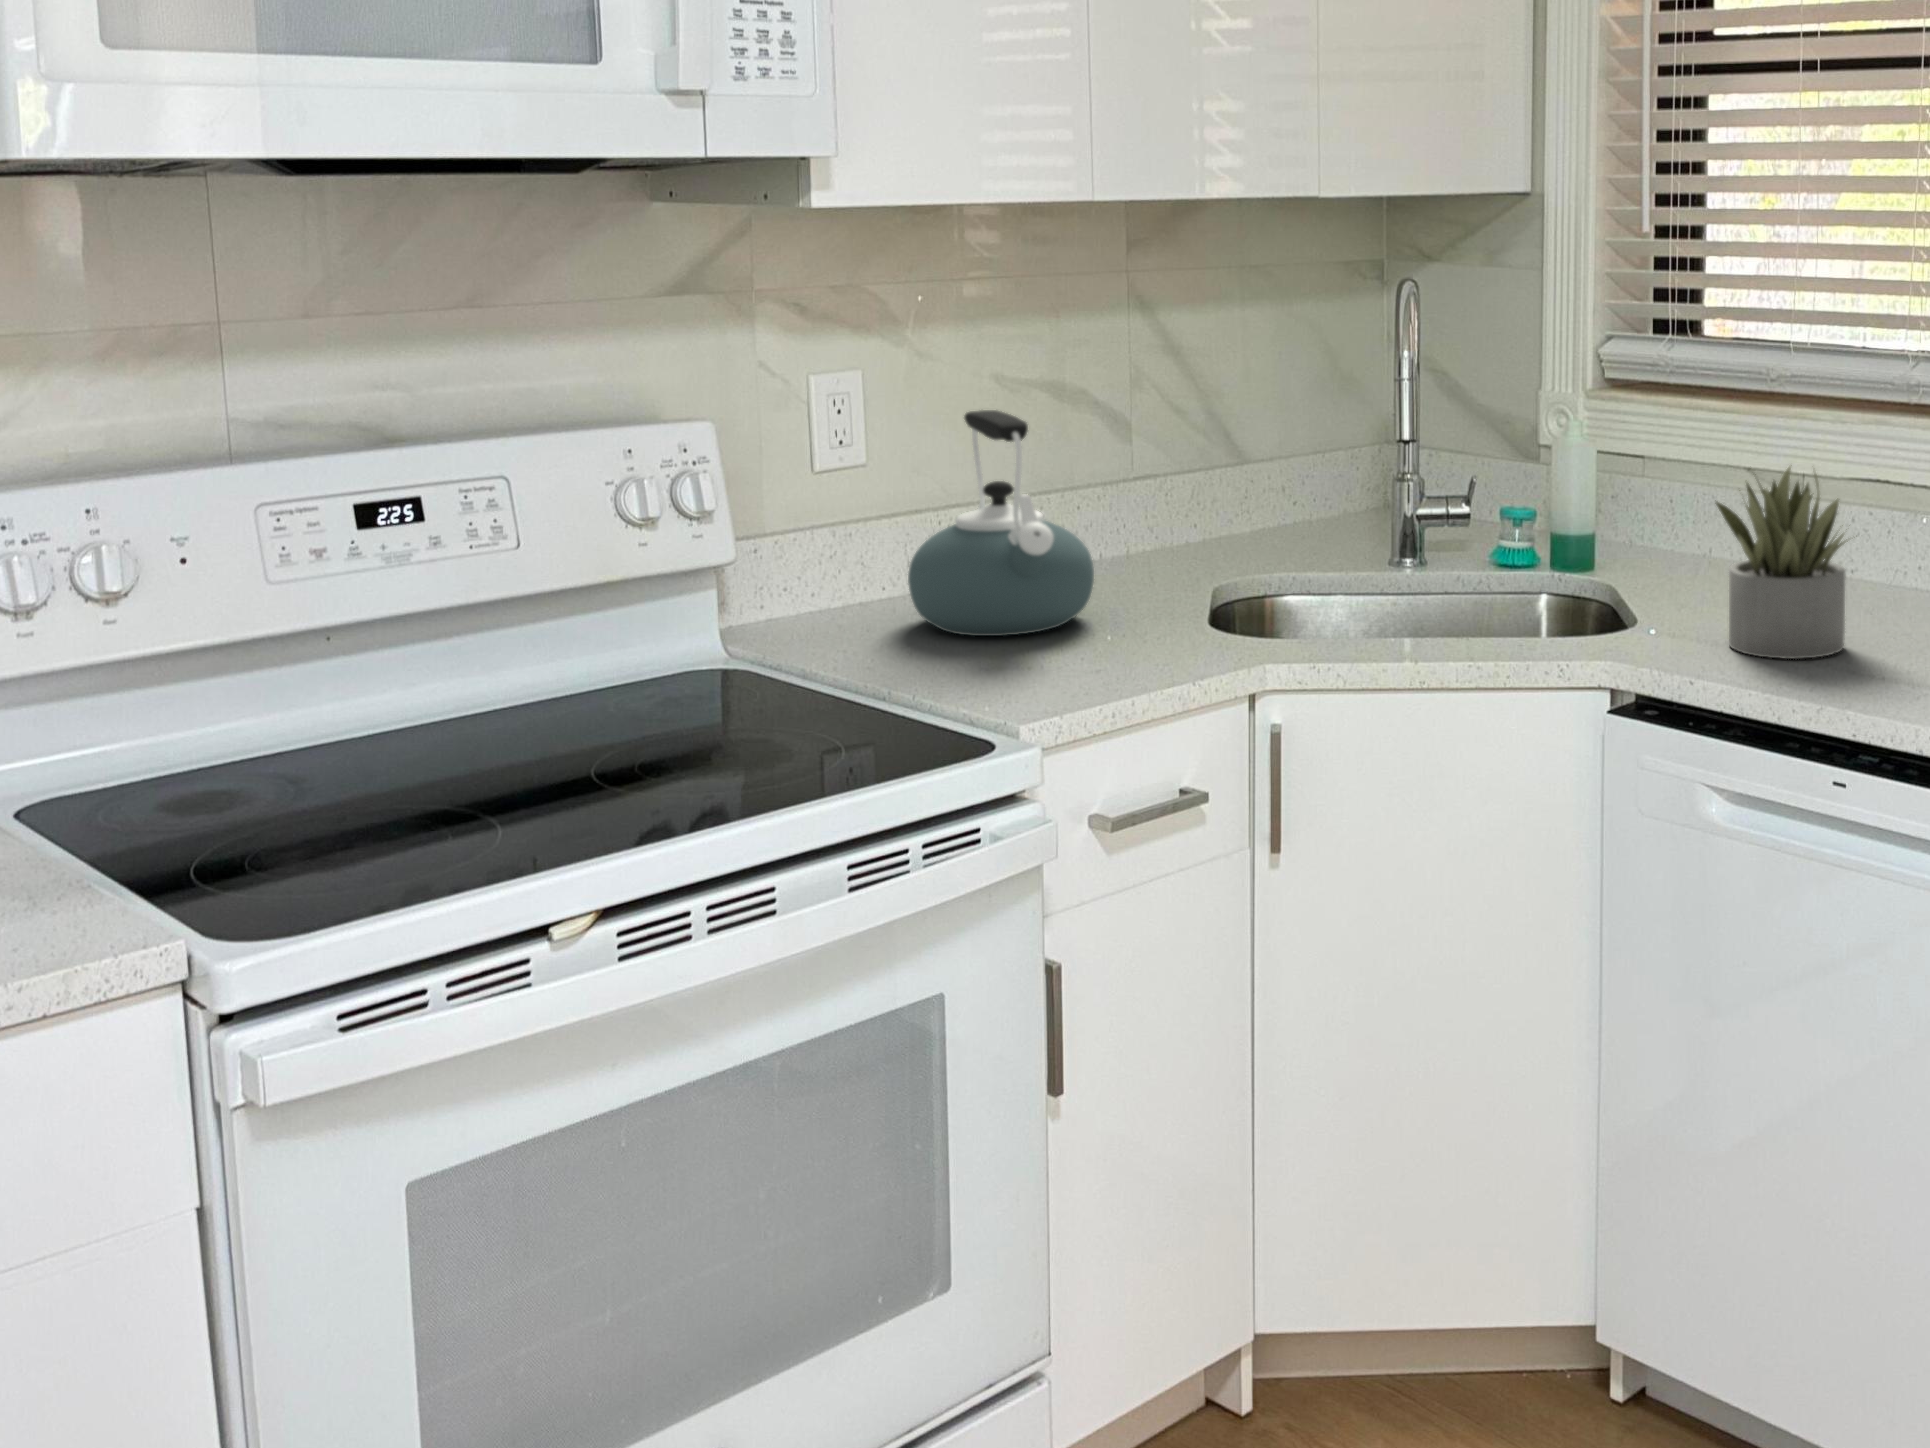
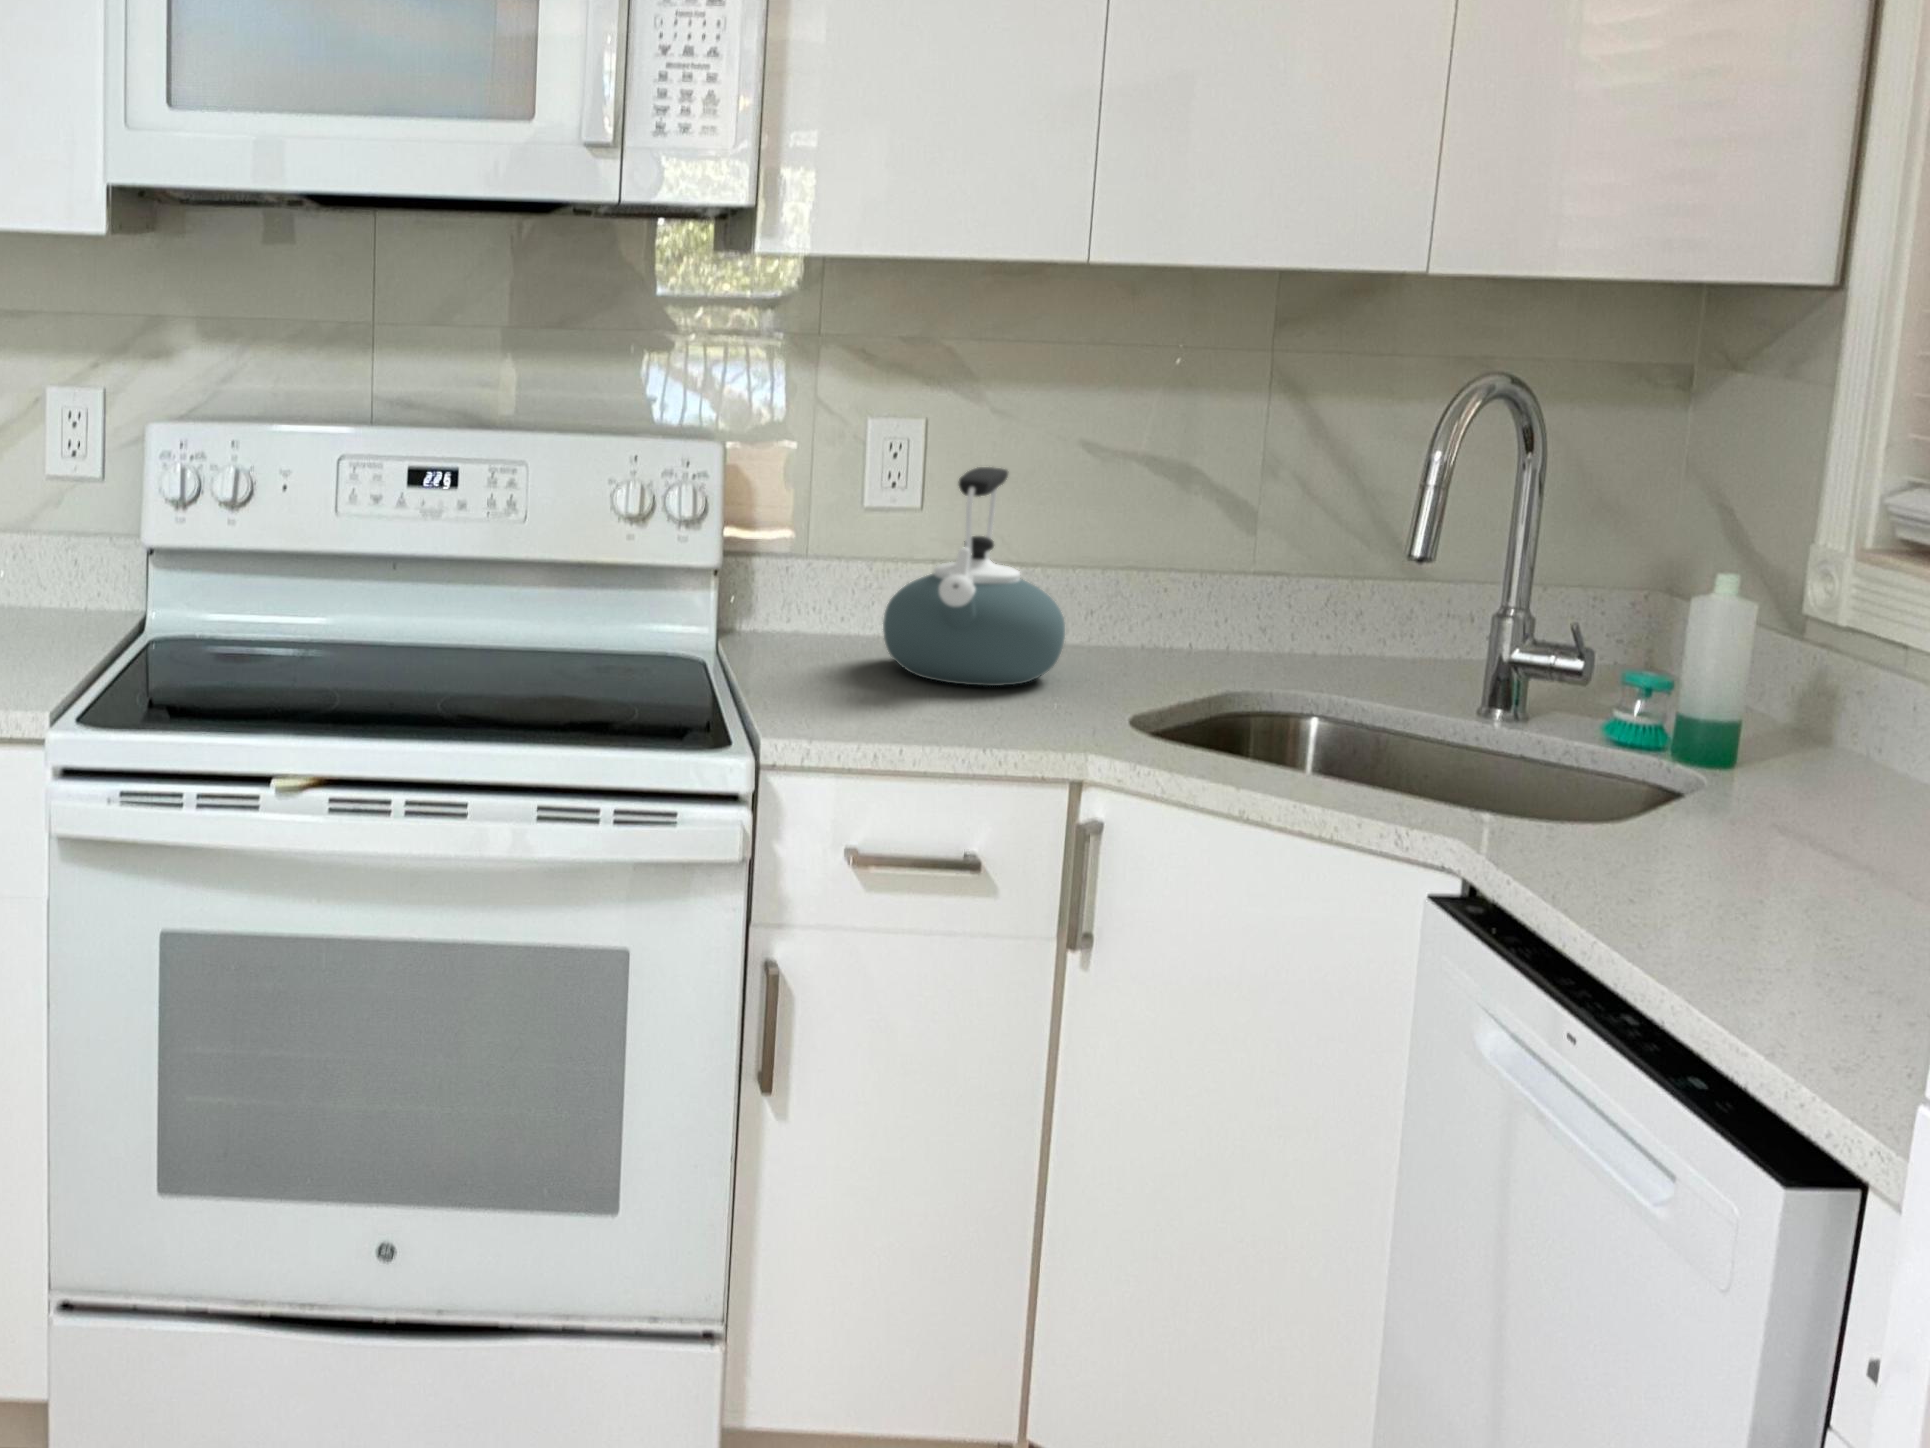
succulent plant: present [1715,466,1848,659] -> none [1667,646,1879,915]

